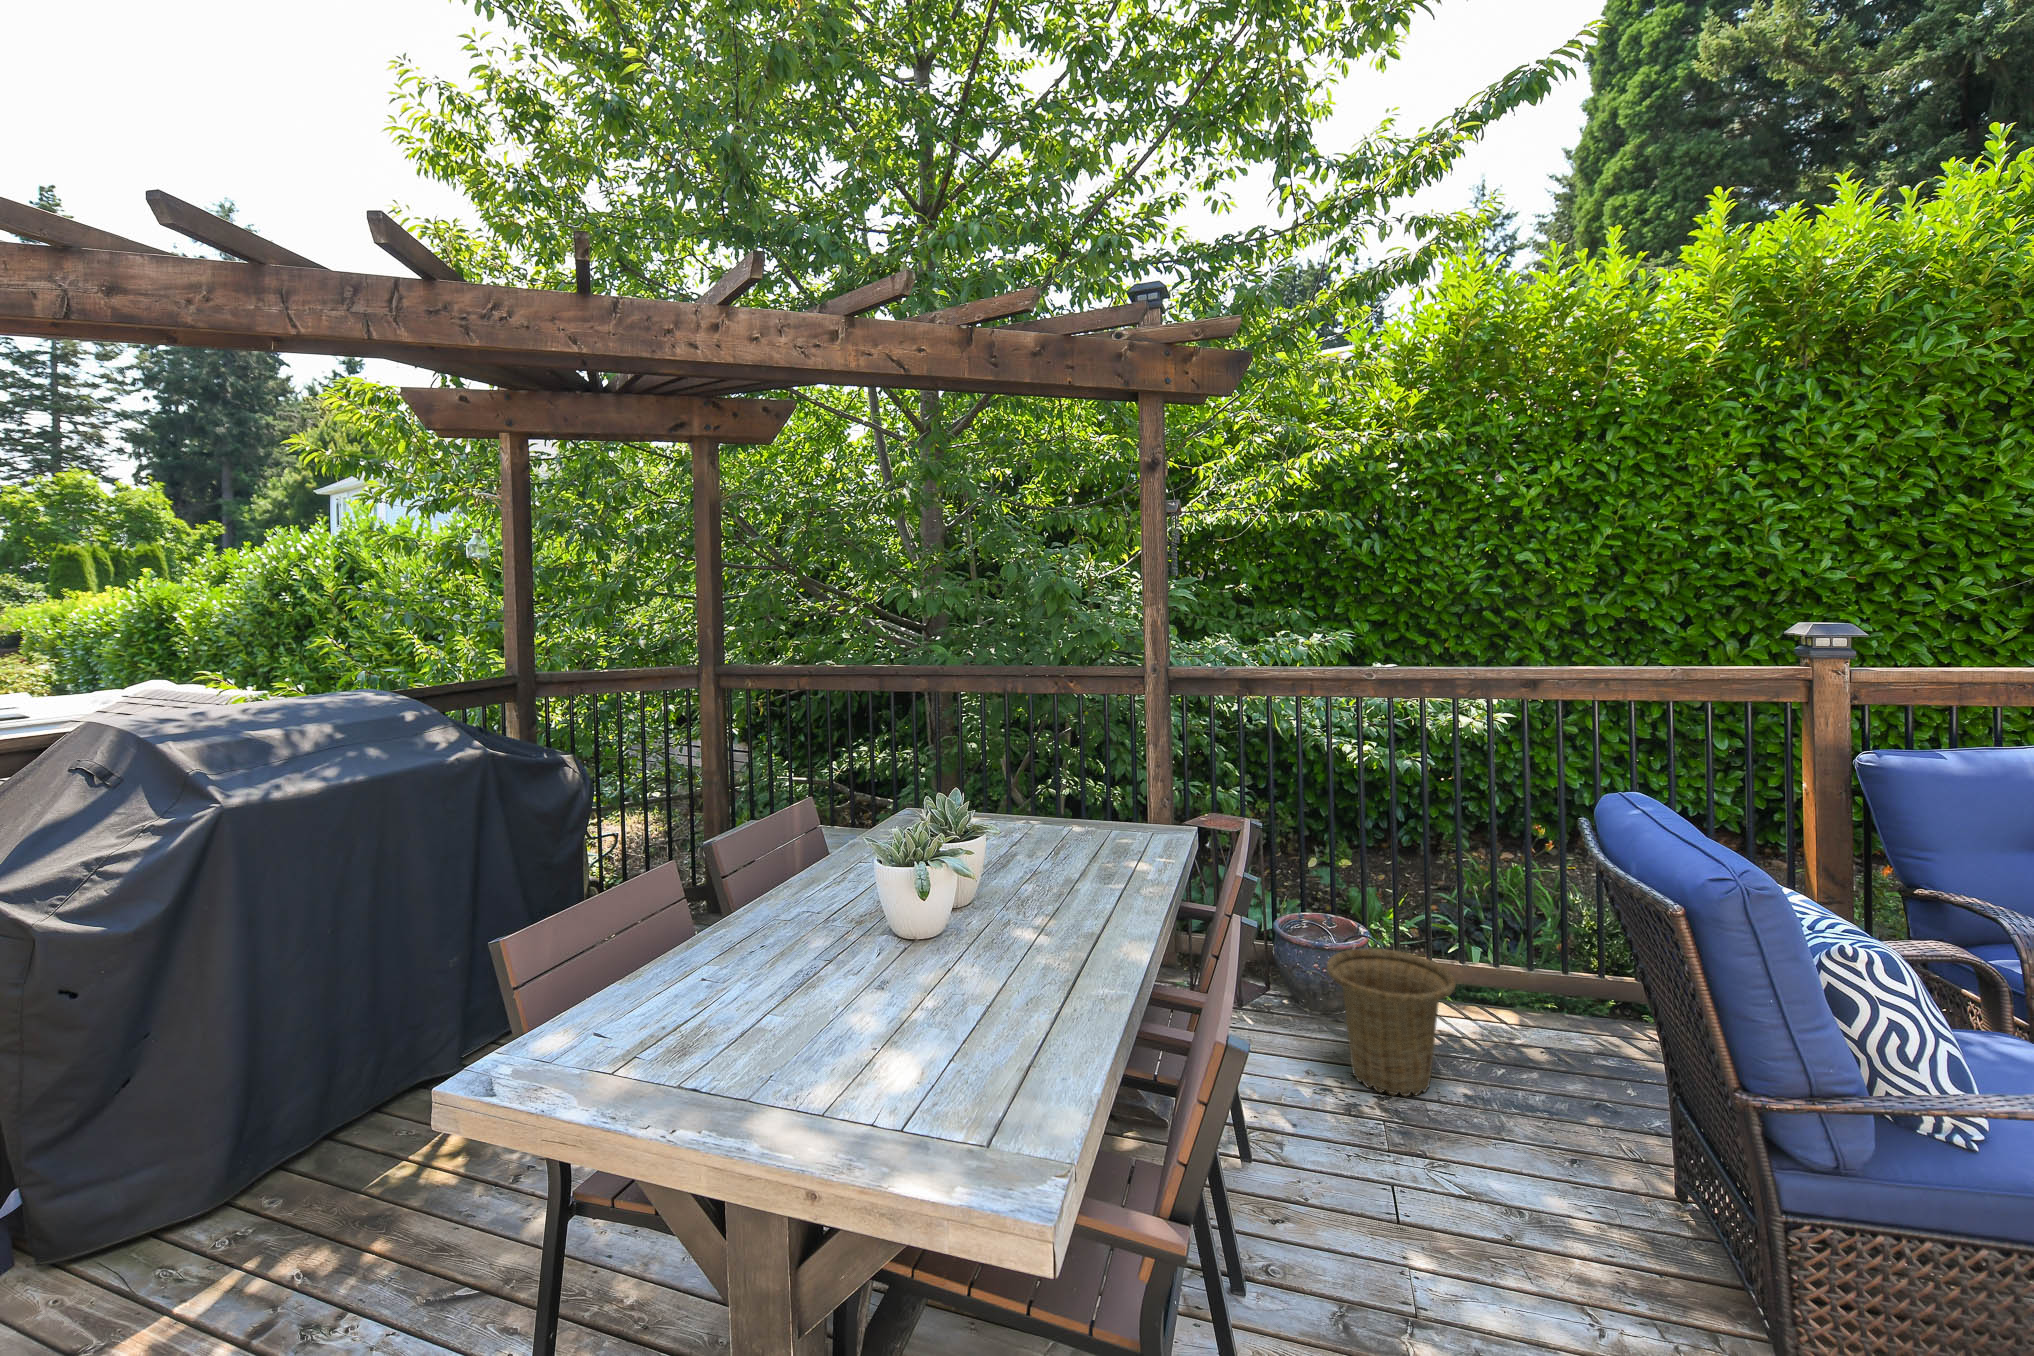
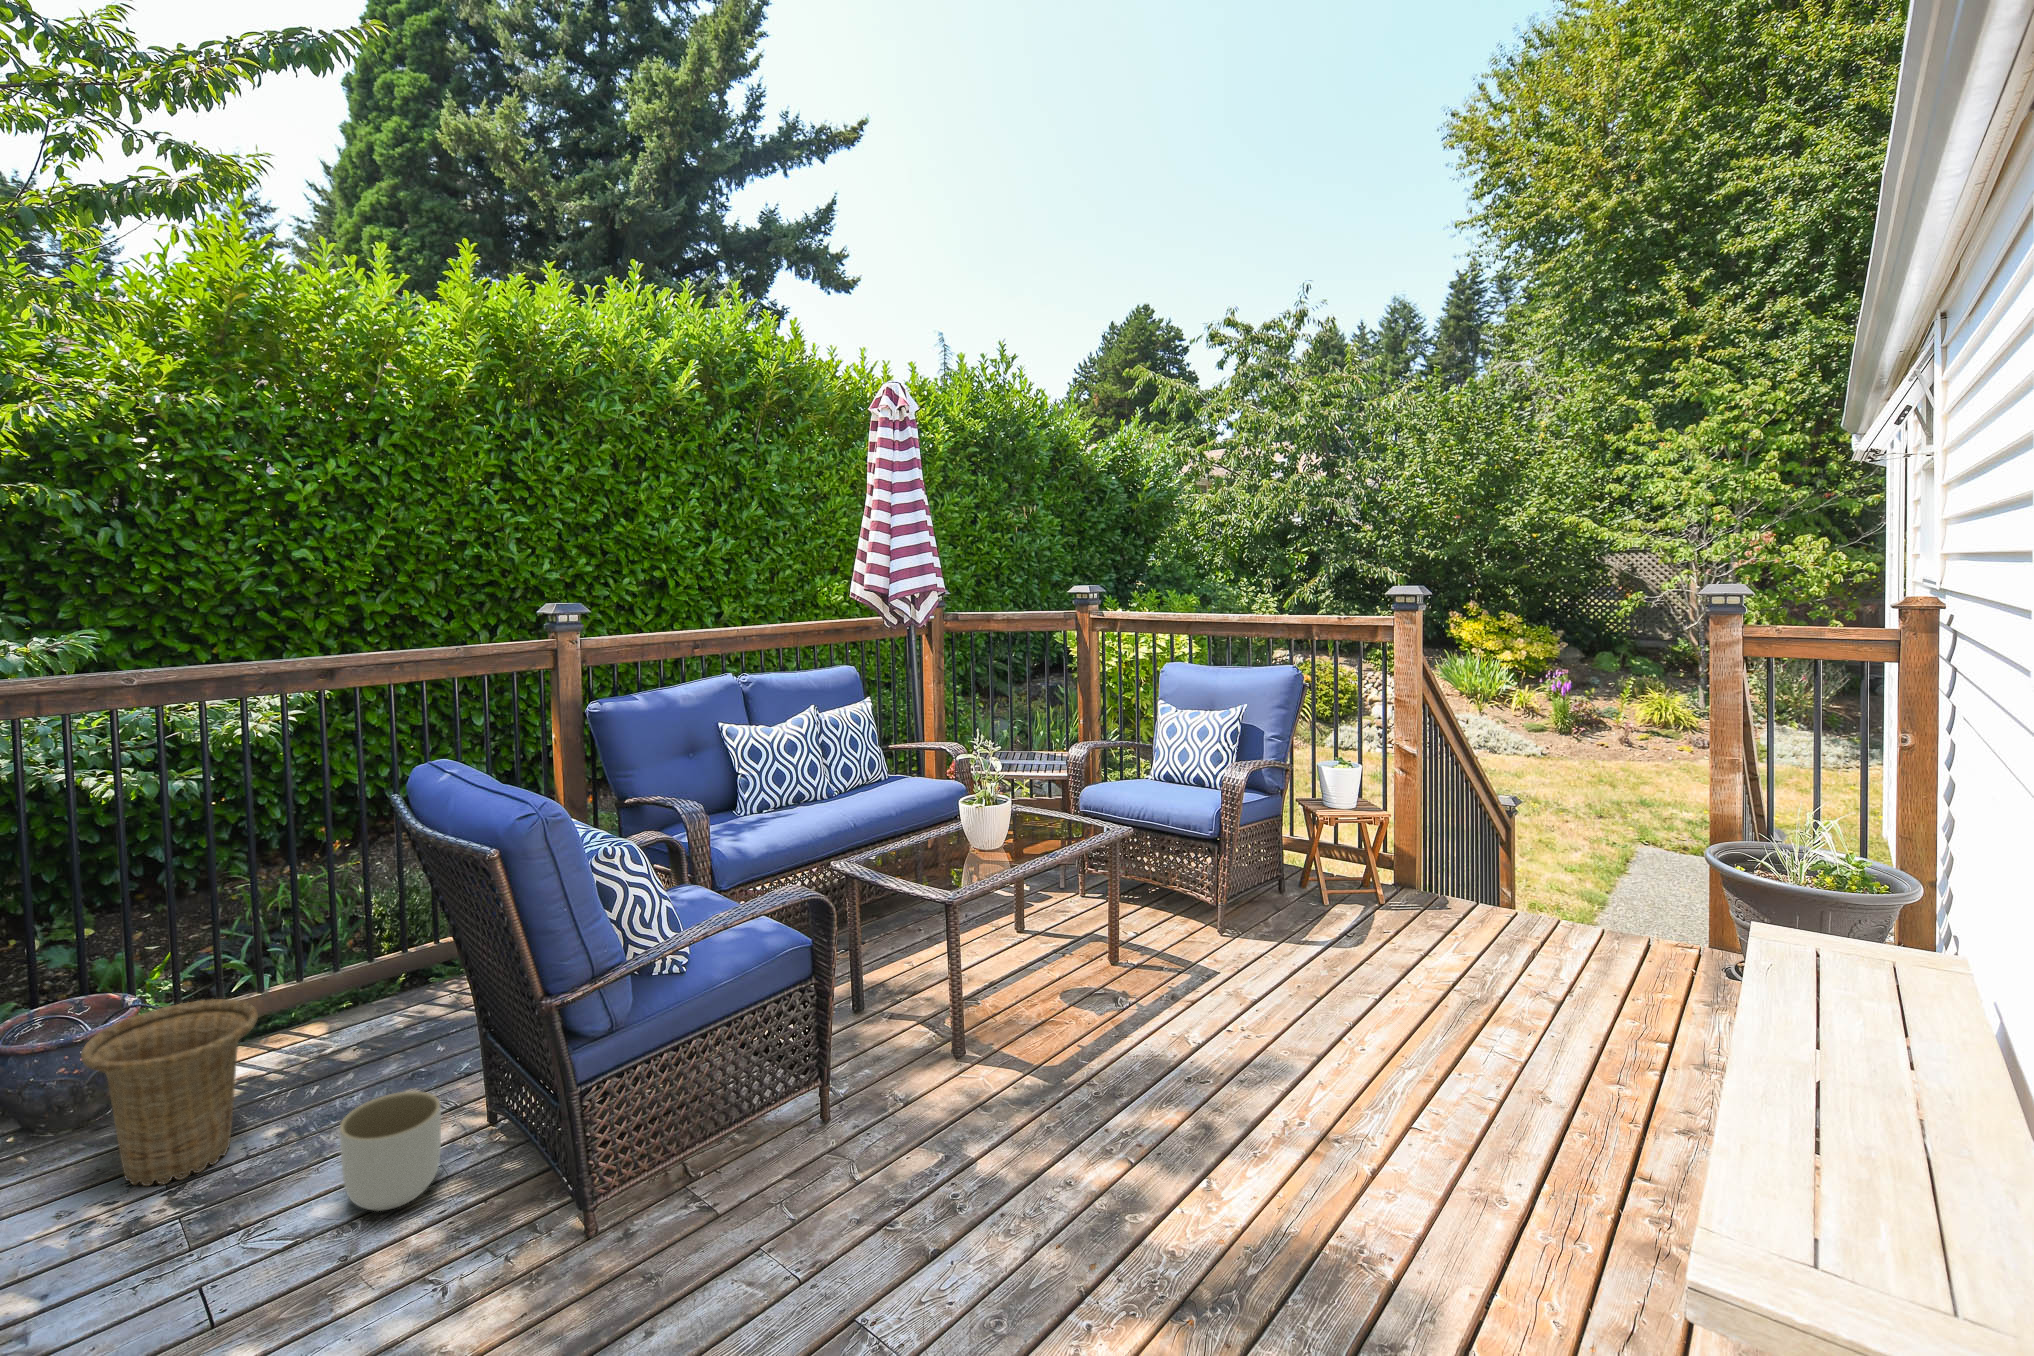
planter: none [1517,1107,1620,1223] -> present [339,1091,441,1211]

